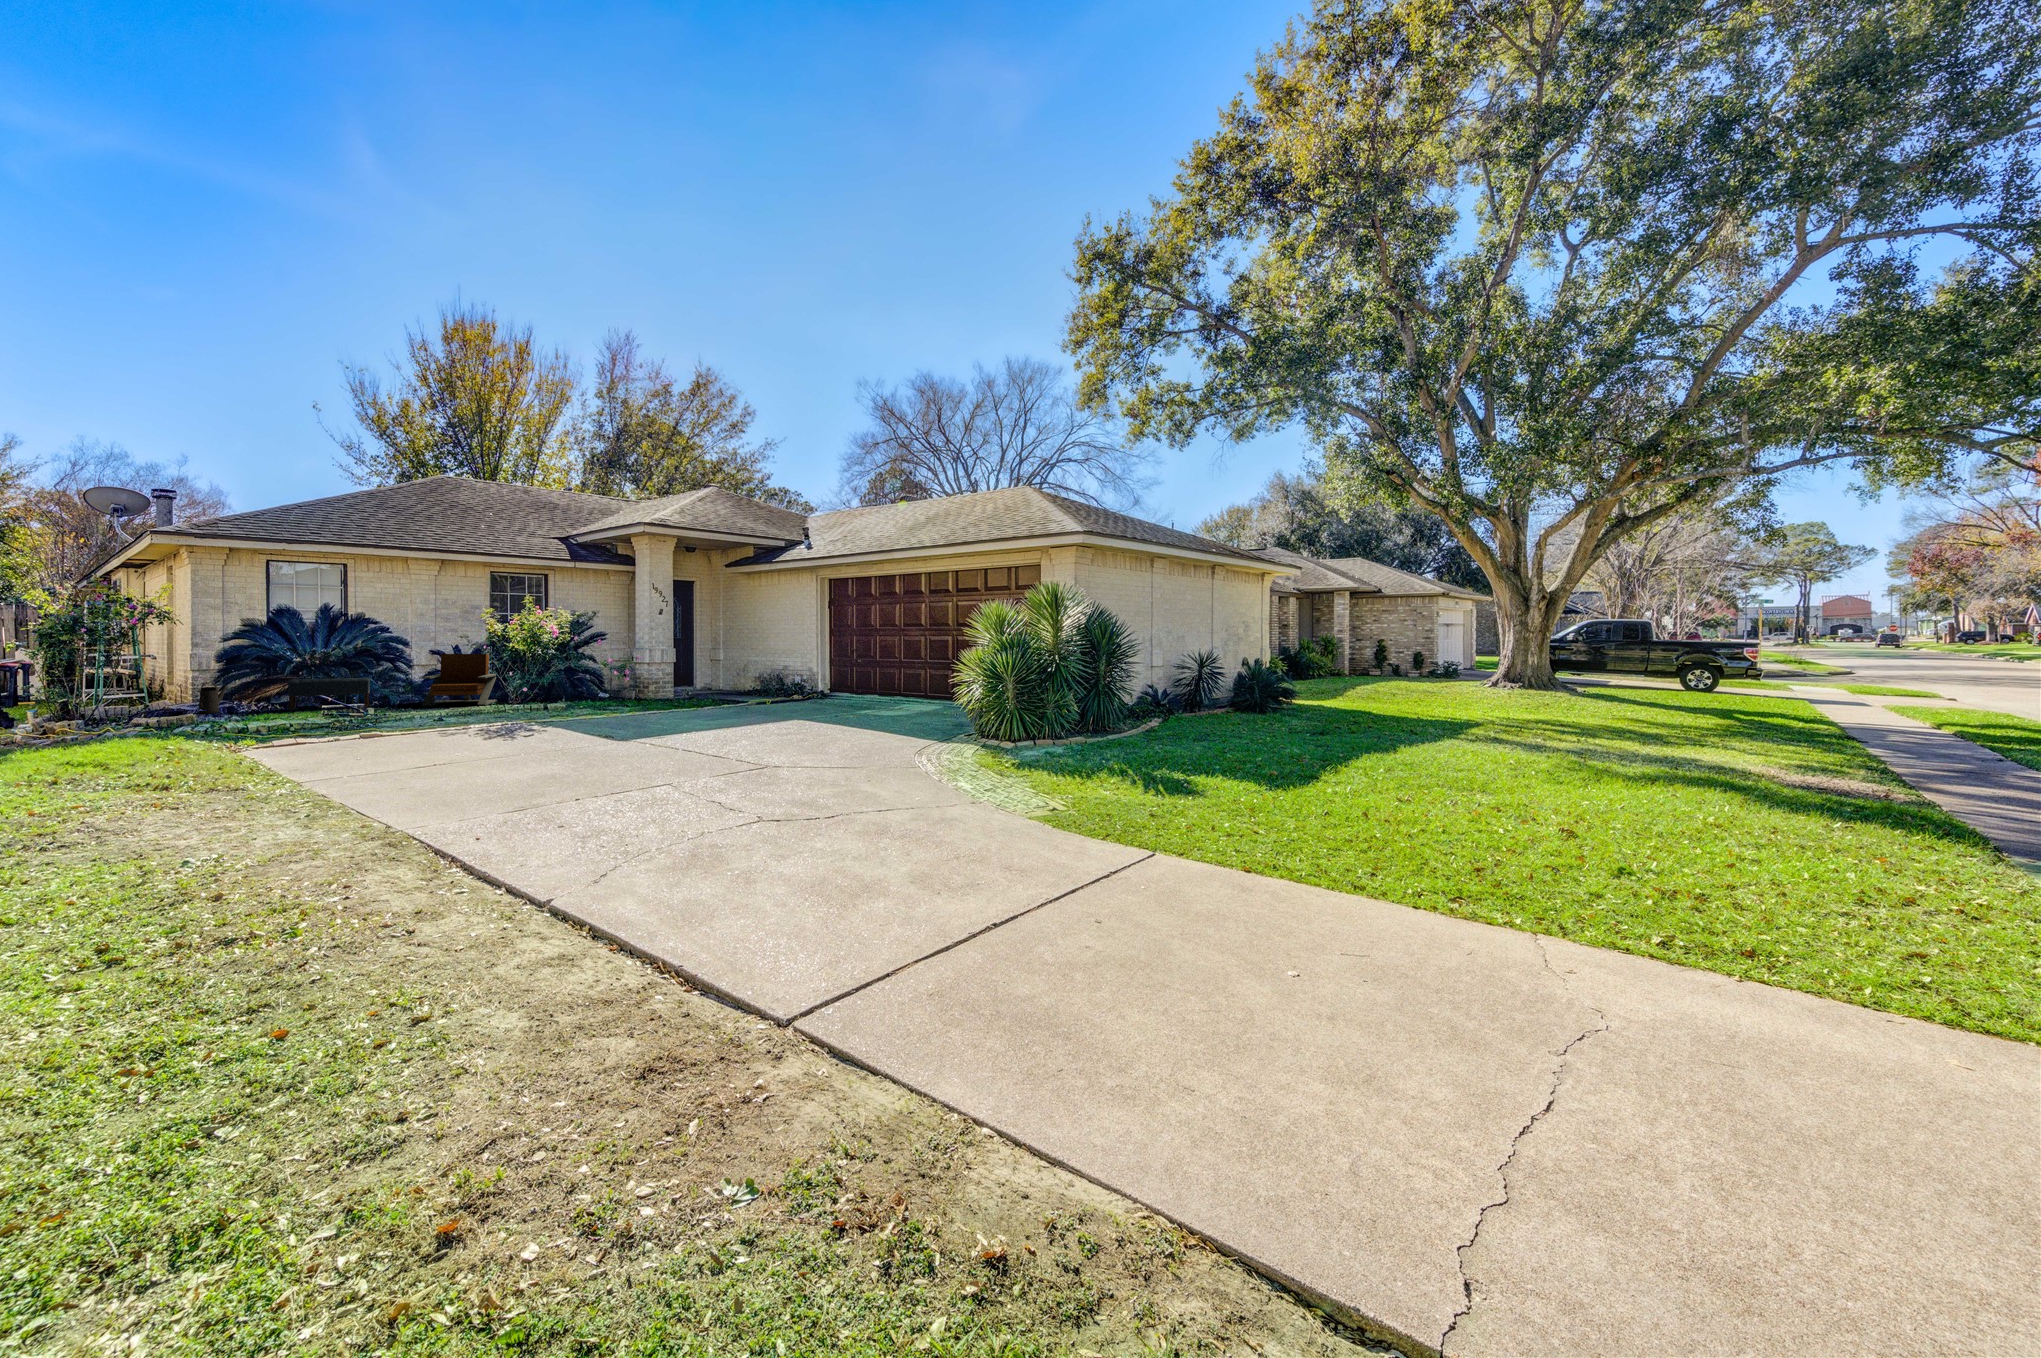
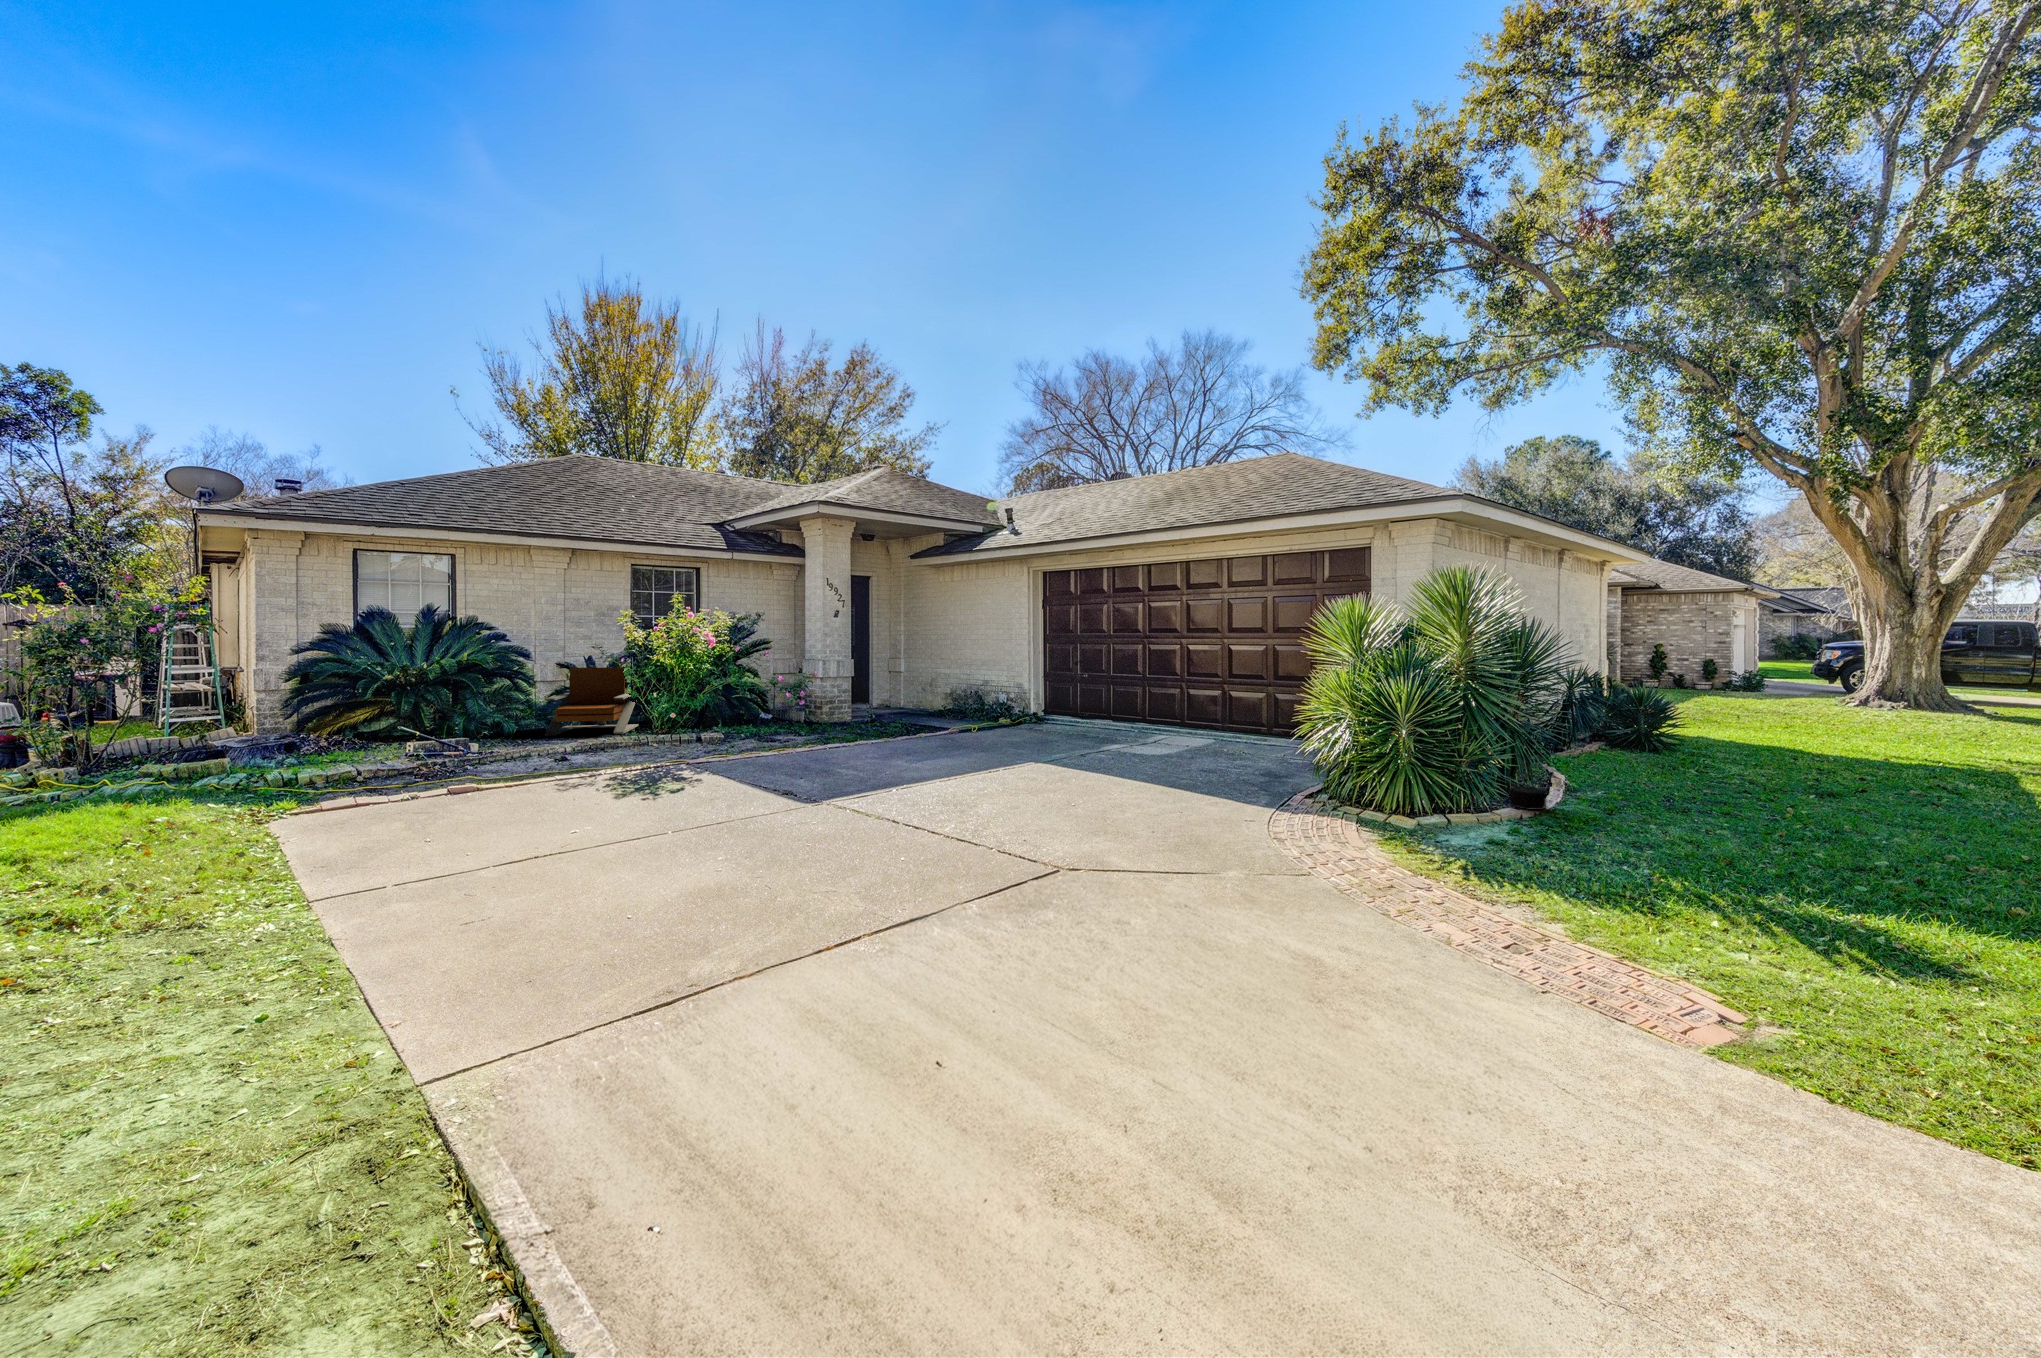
bench: present [287,678,370,711] -> none [375,699,483,744]
watering can: present [198,682,227,713] -> none [261,707,304,748]
decorative plant: none [1090,700,1117,738] -> present [1508,752,1547,810]

